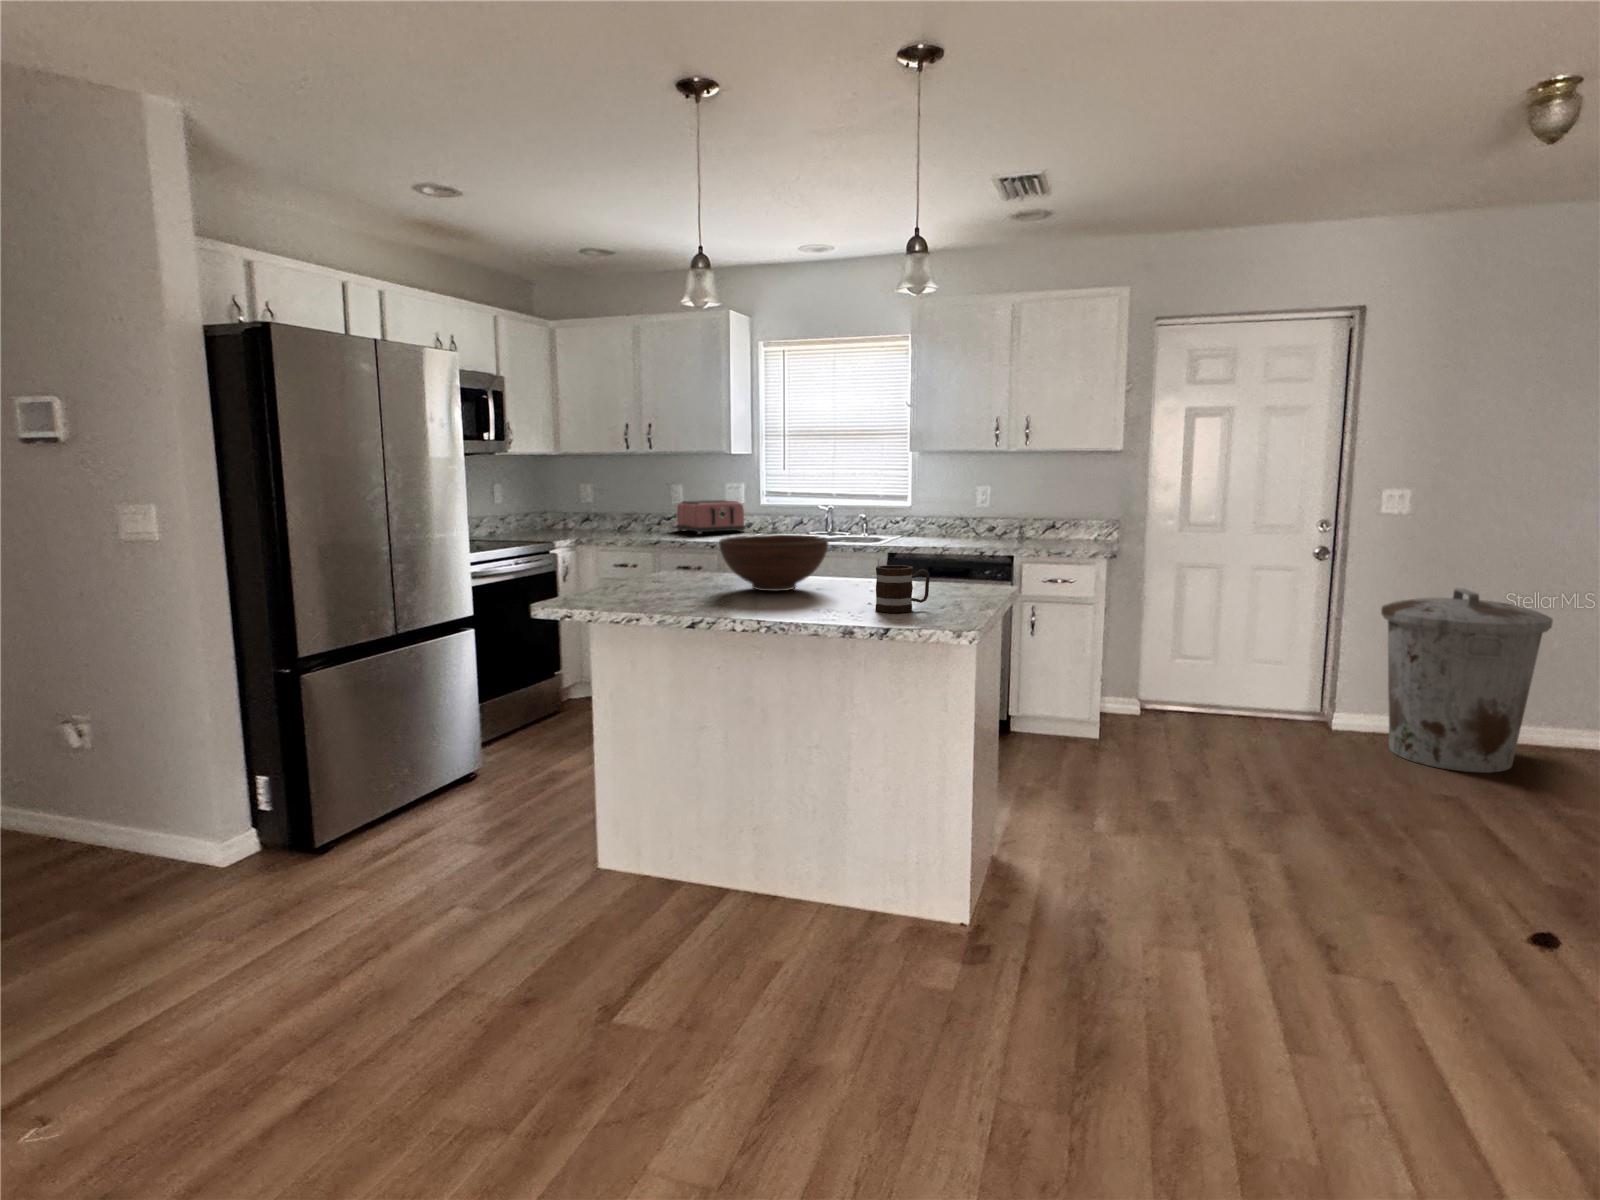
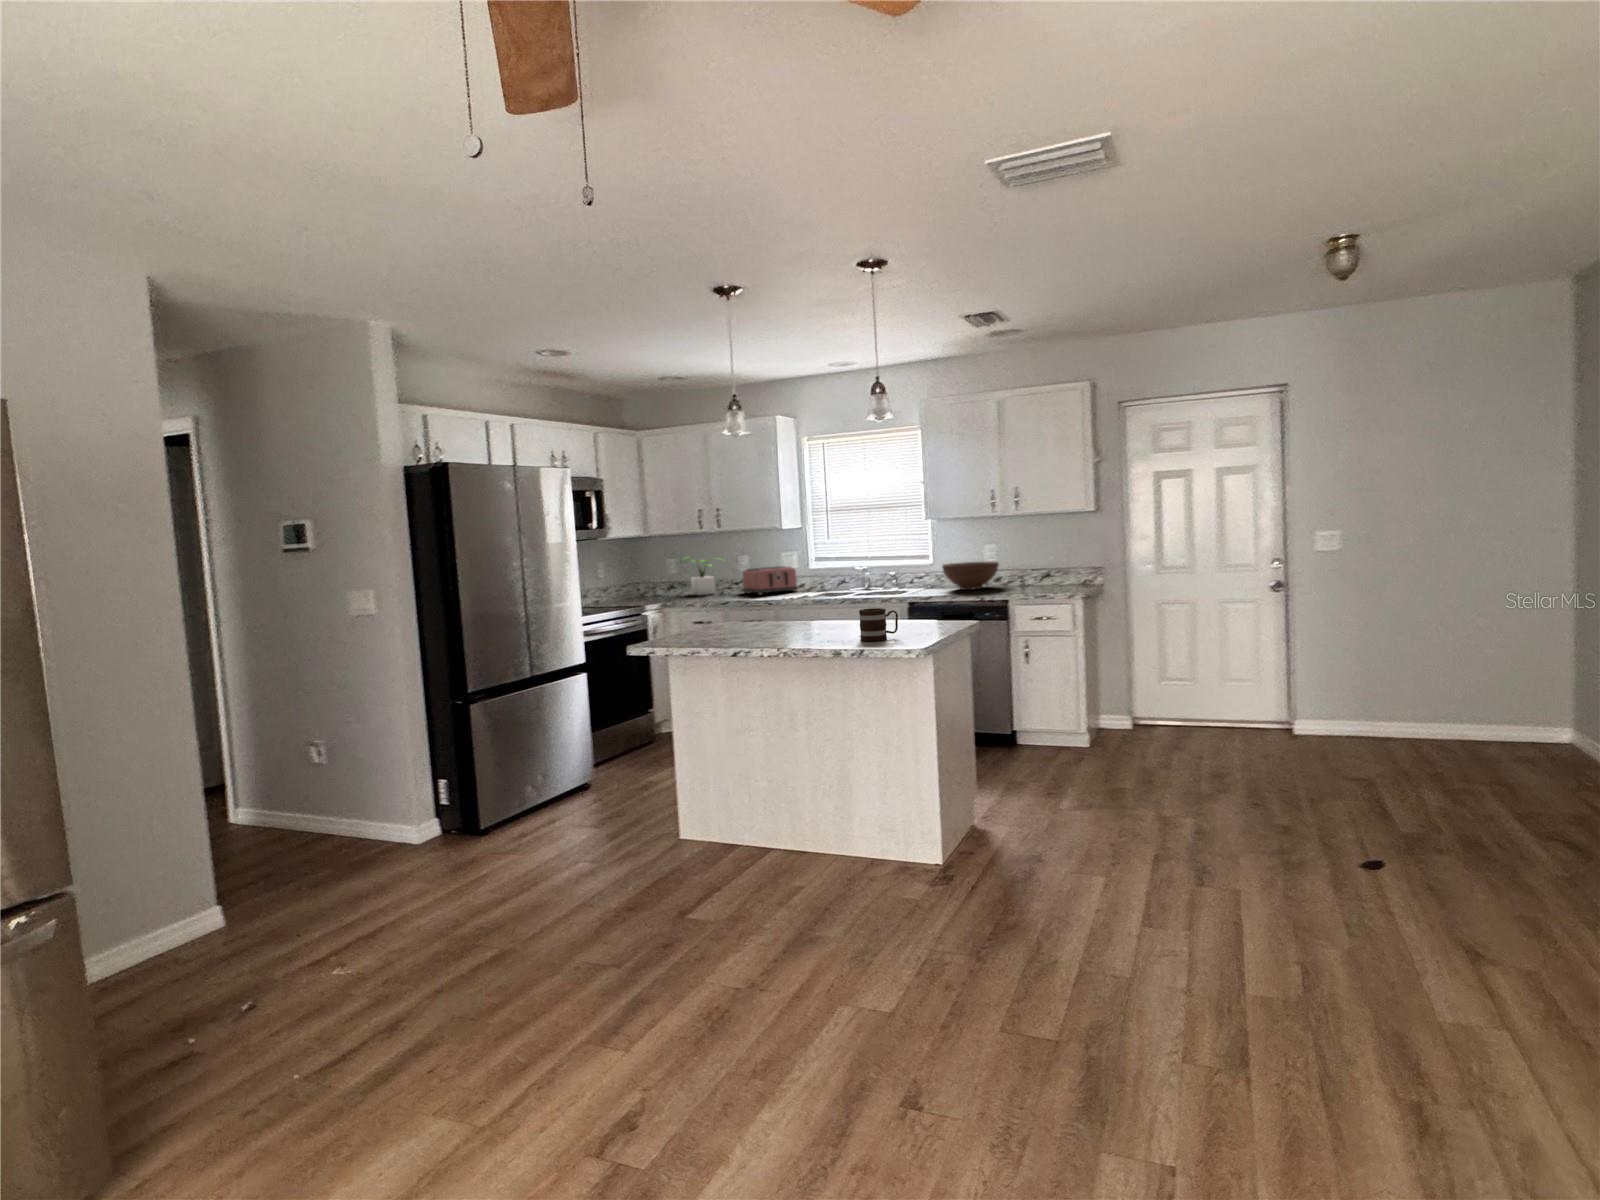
potted plant: none [599,483,655,531] -> present [680,558,725,595]
fruit bowl: present [719,535,828,591] -> present [942,562,999,590]
trash can: present [1381,589,1553,773] -> none [1316,610,1453,762]

